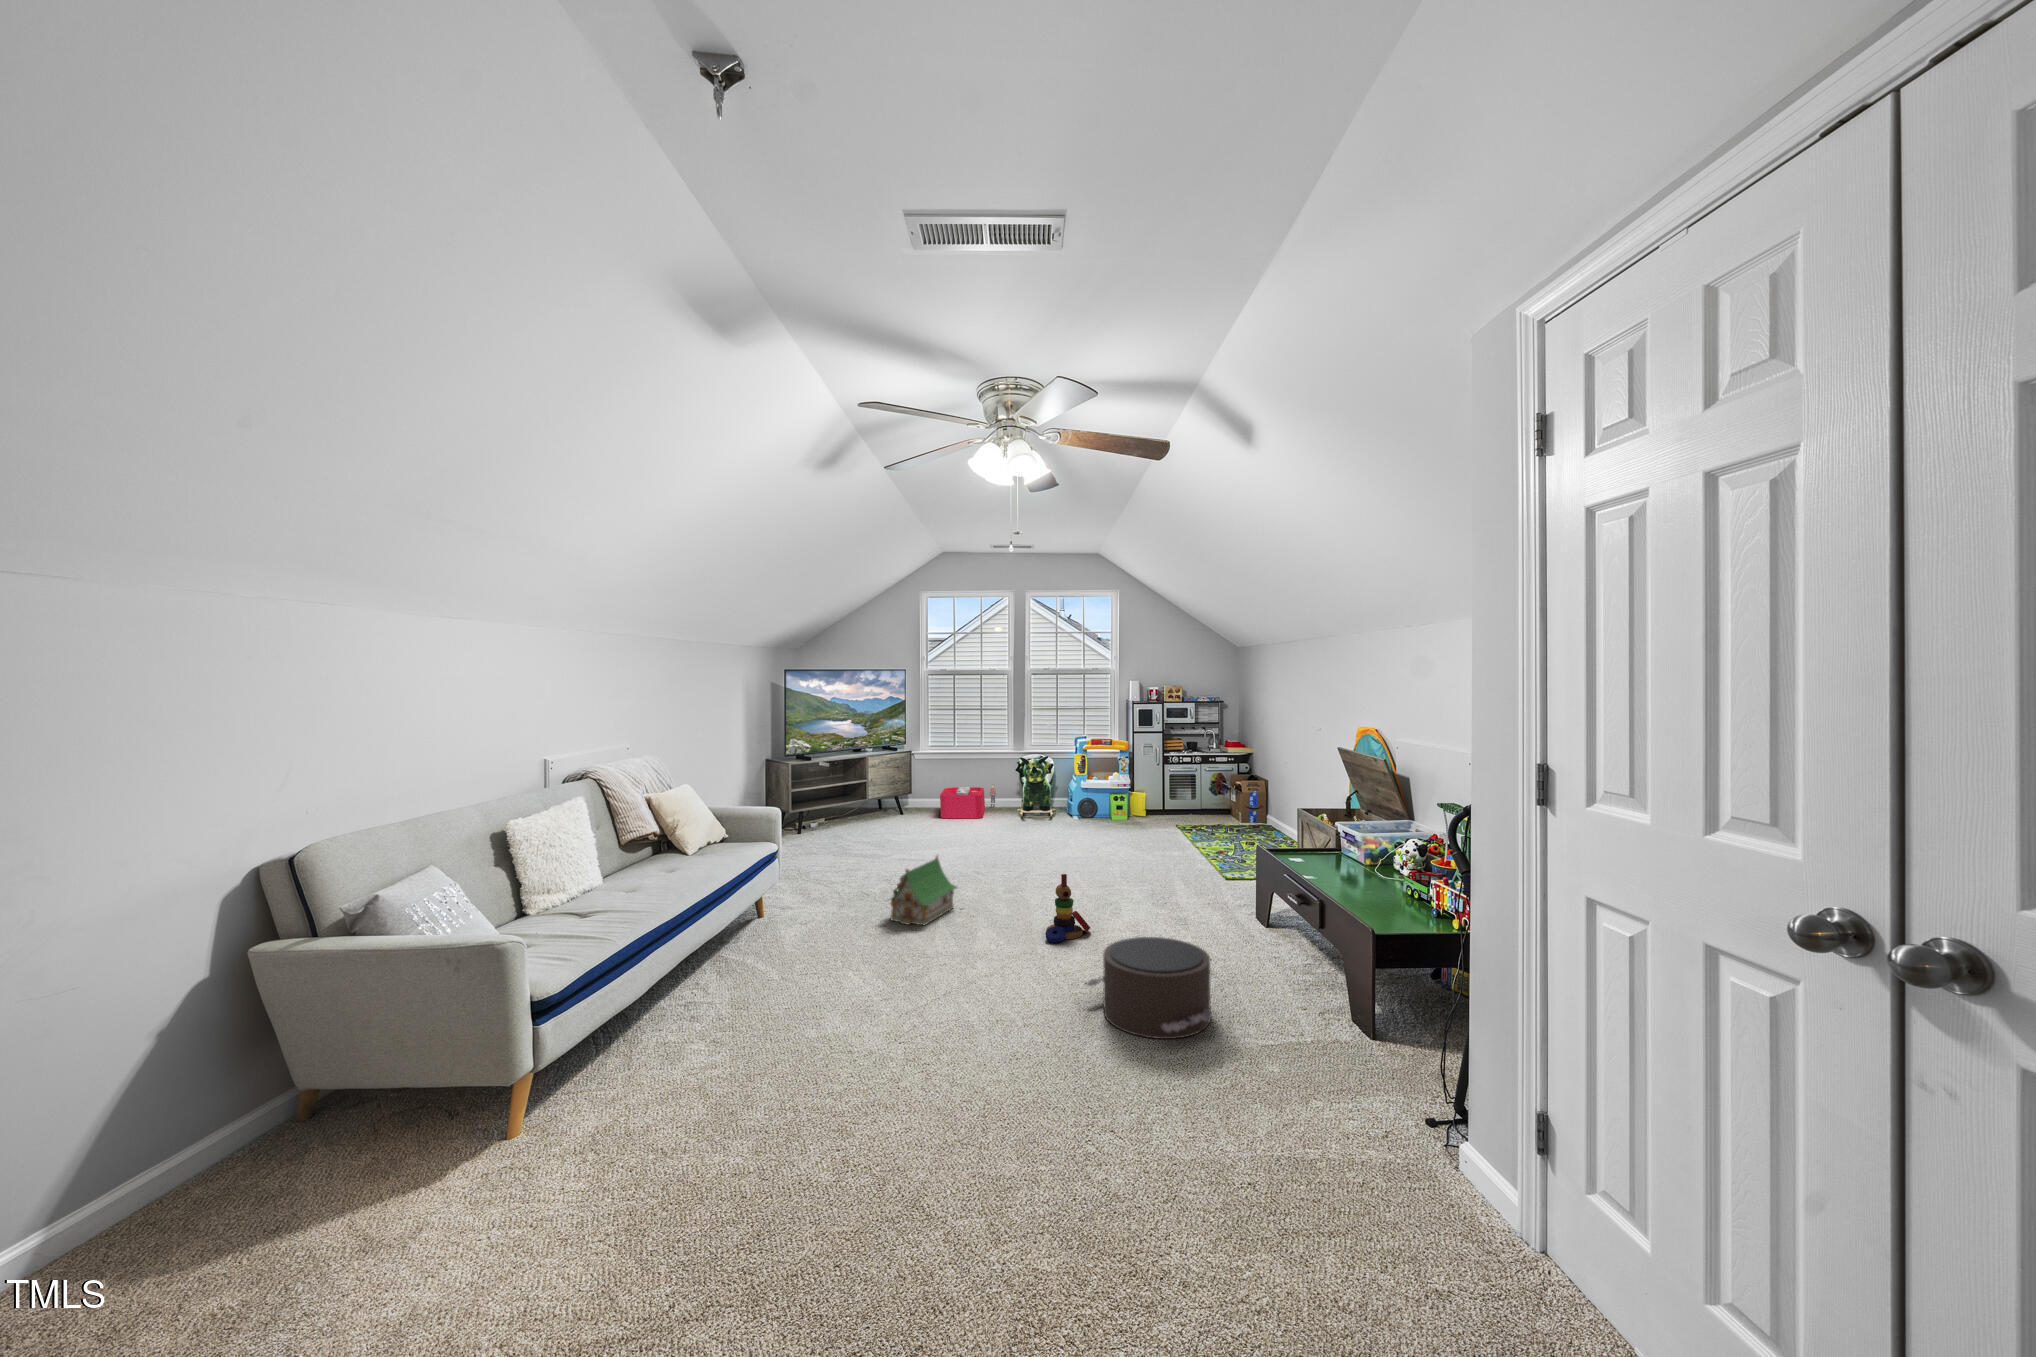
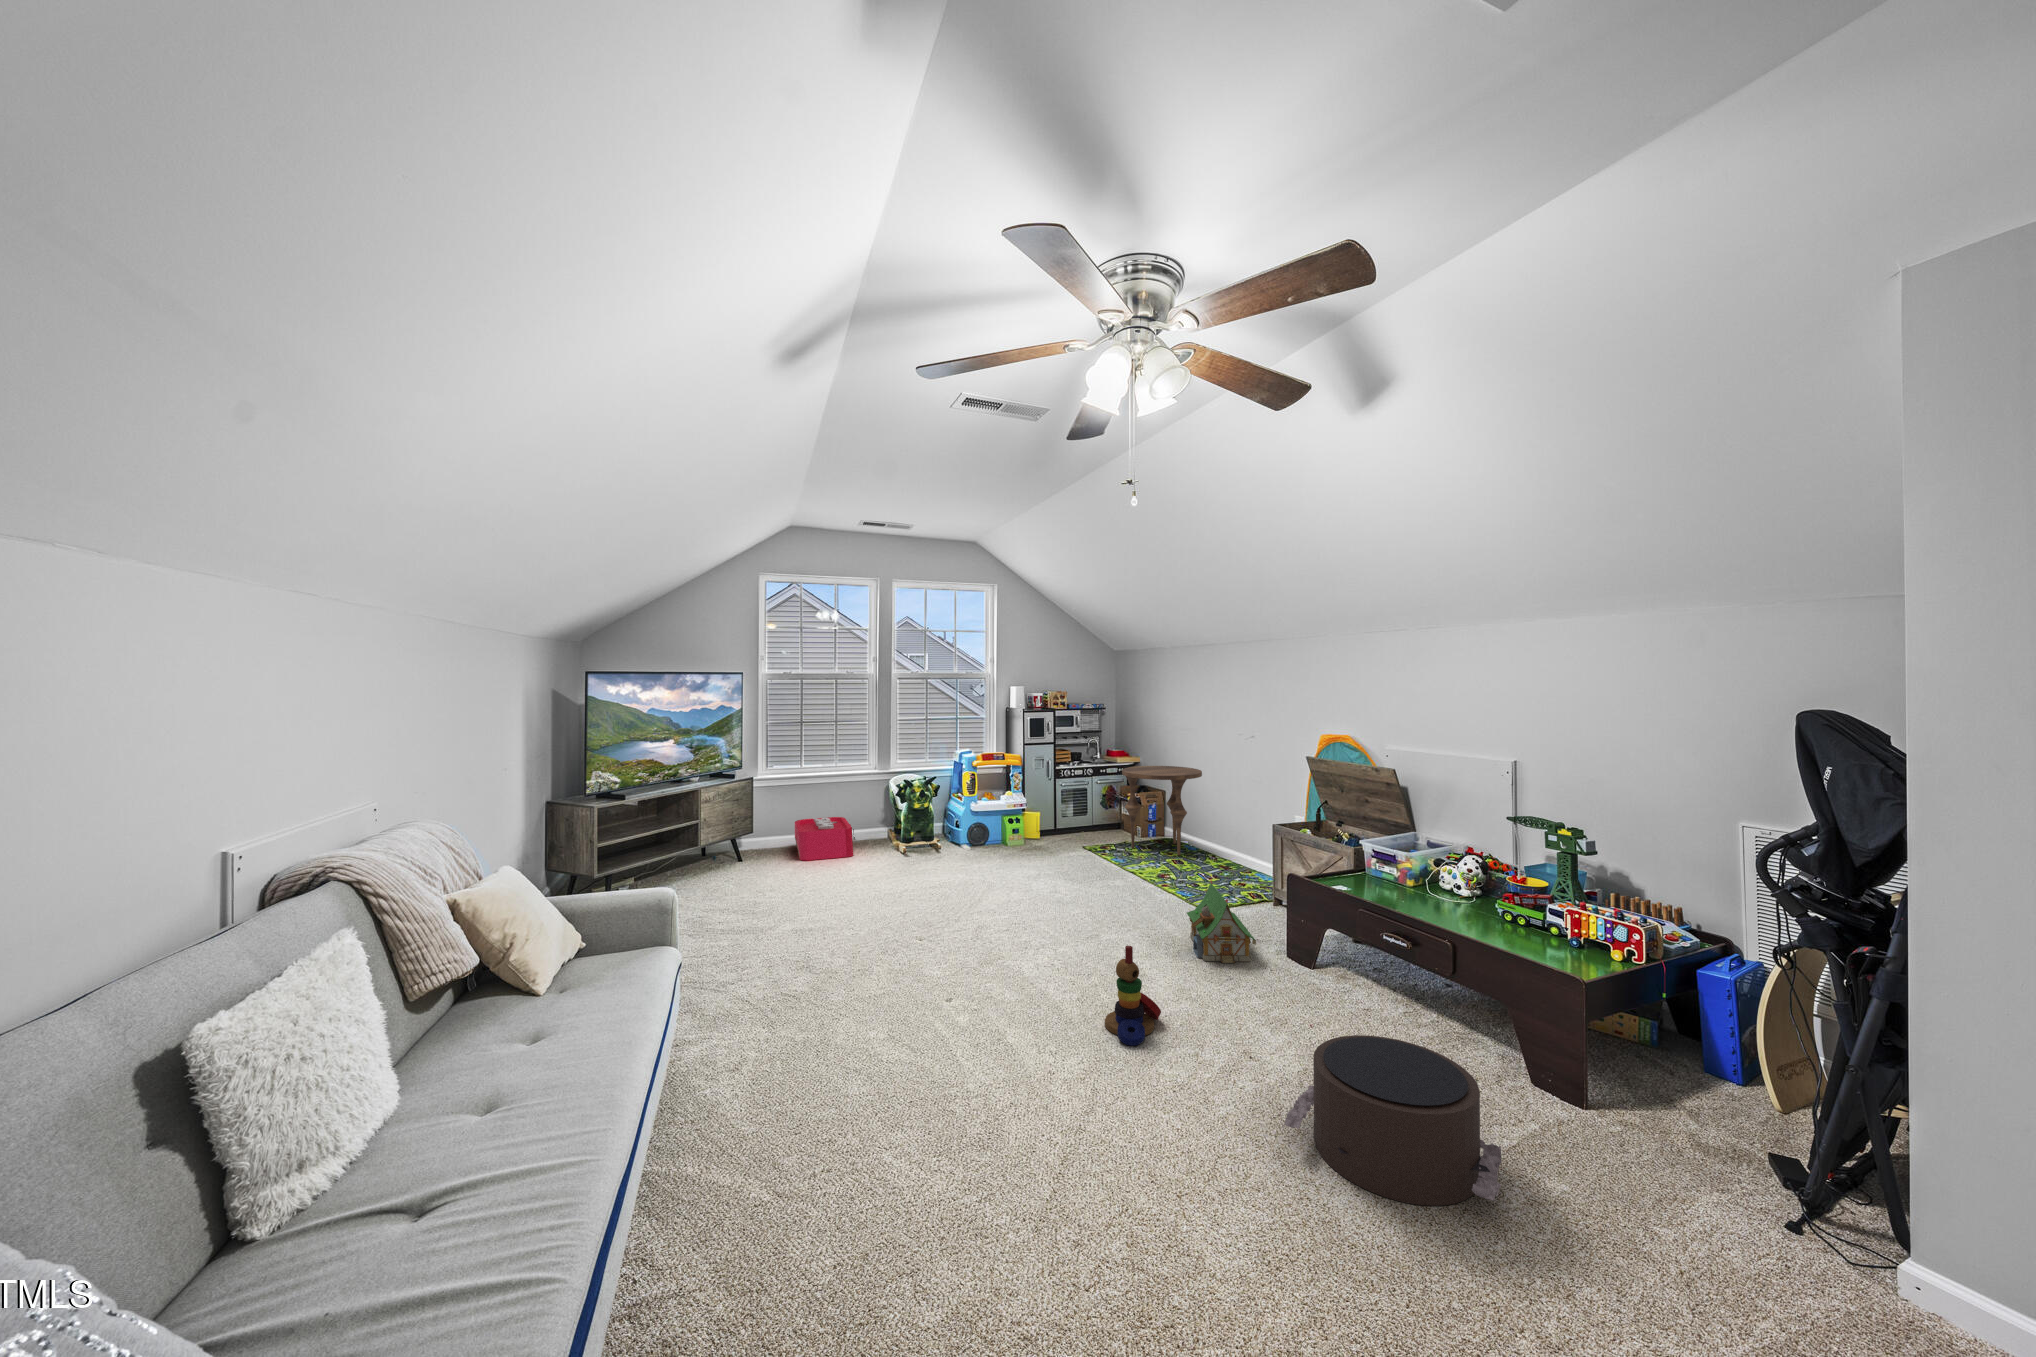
side table: none [1211,755,1286,837] -> present [1122,766,1202,855]
toy house: present [890,856,957,925] -> present [1187,880,1258,963]

